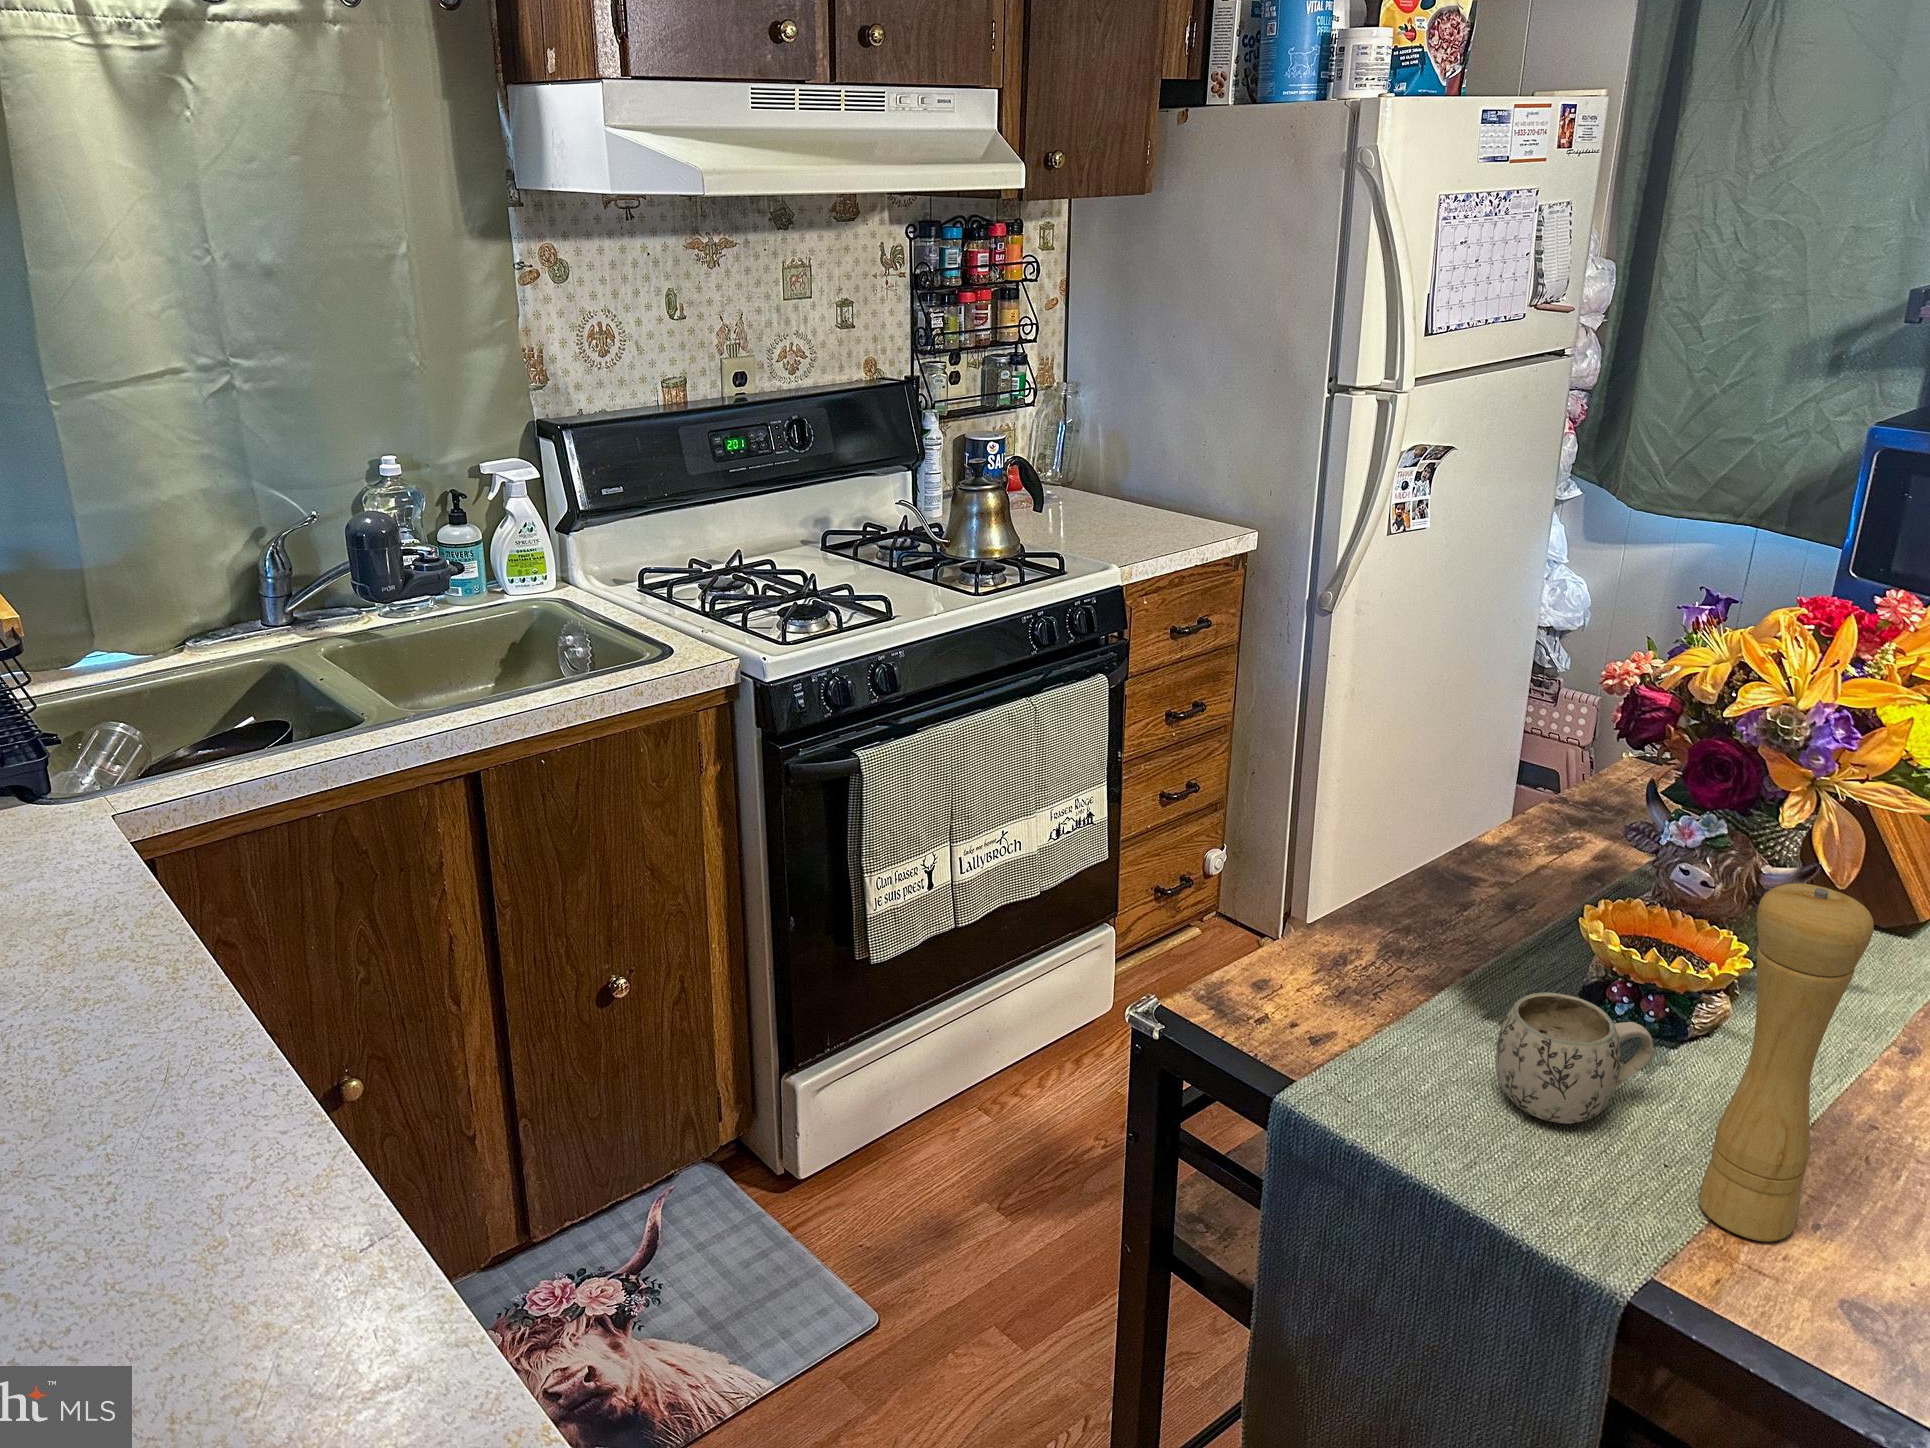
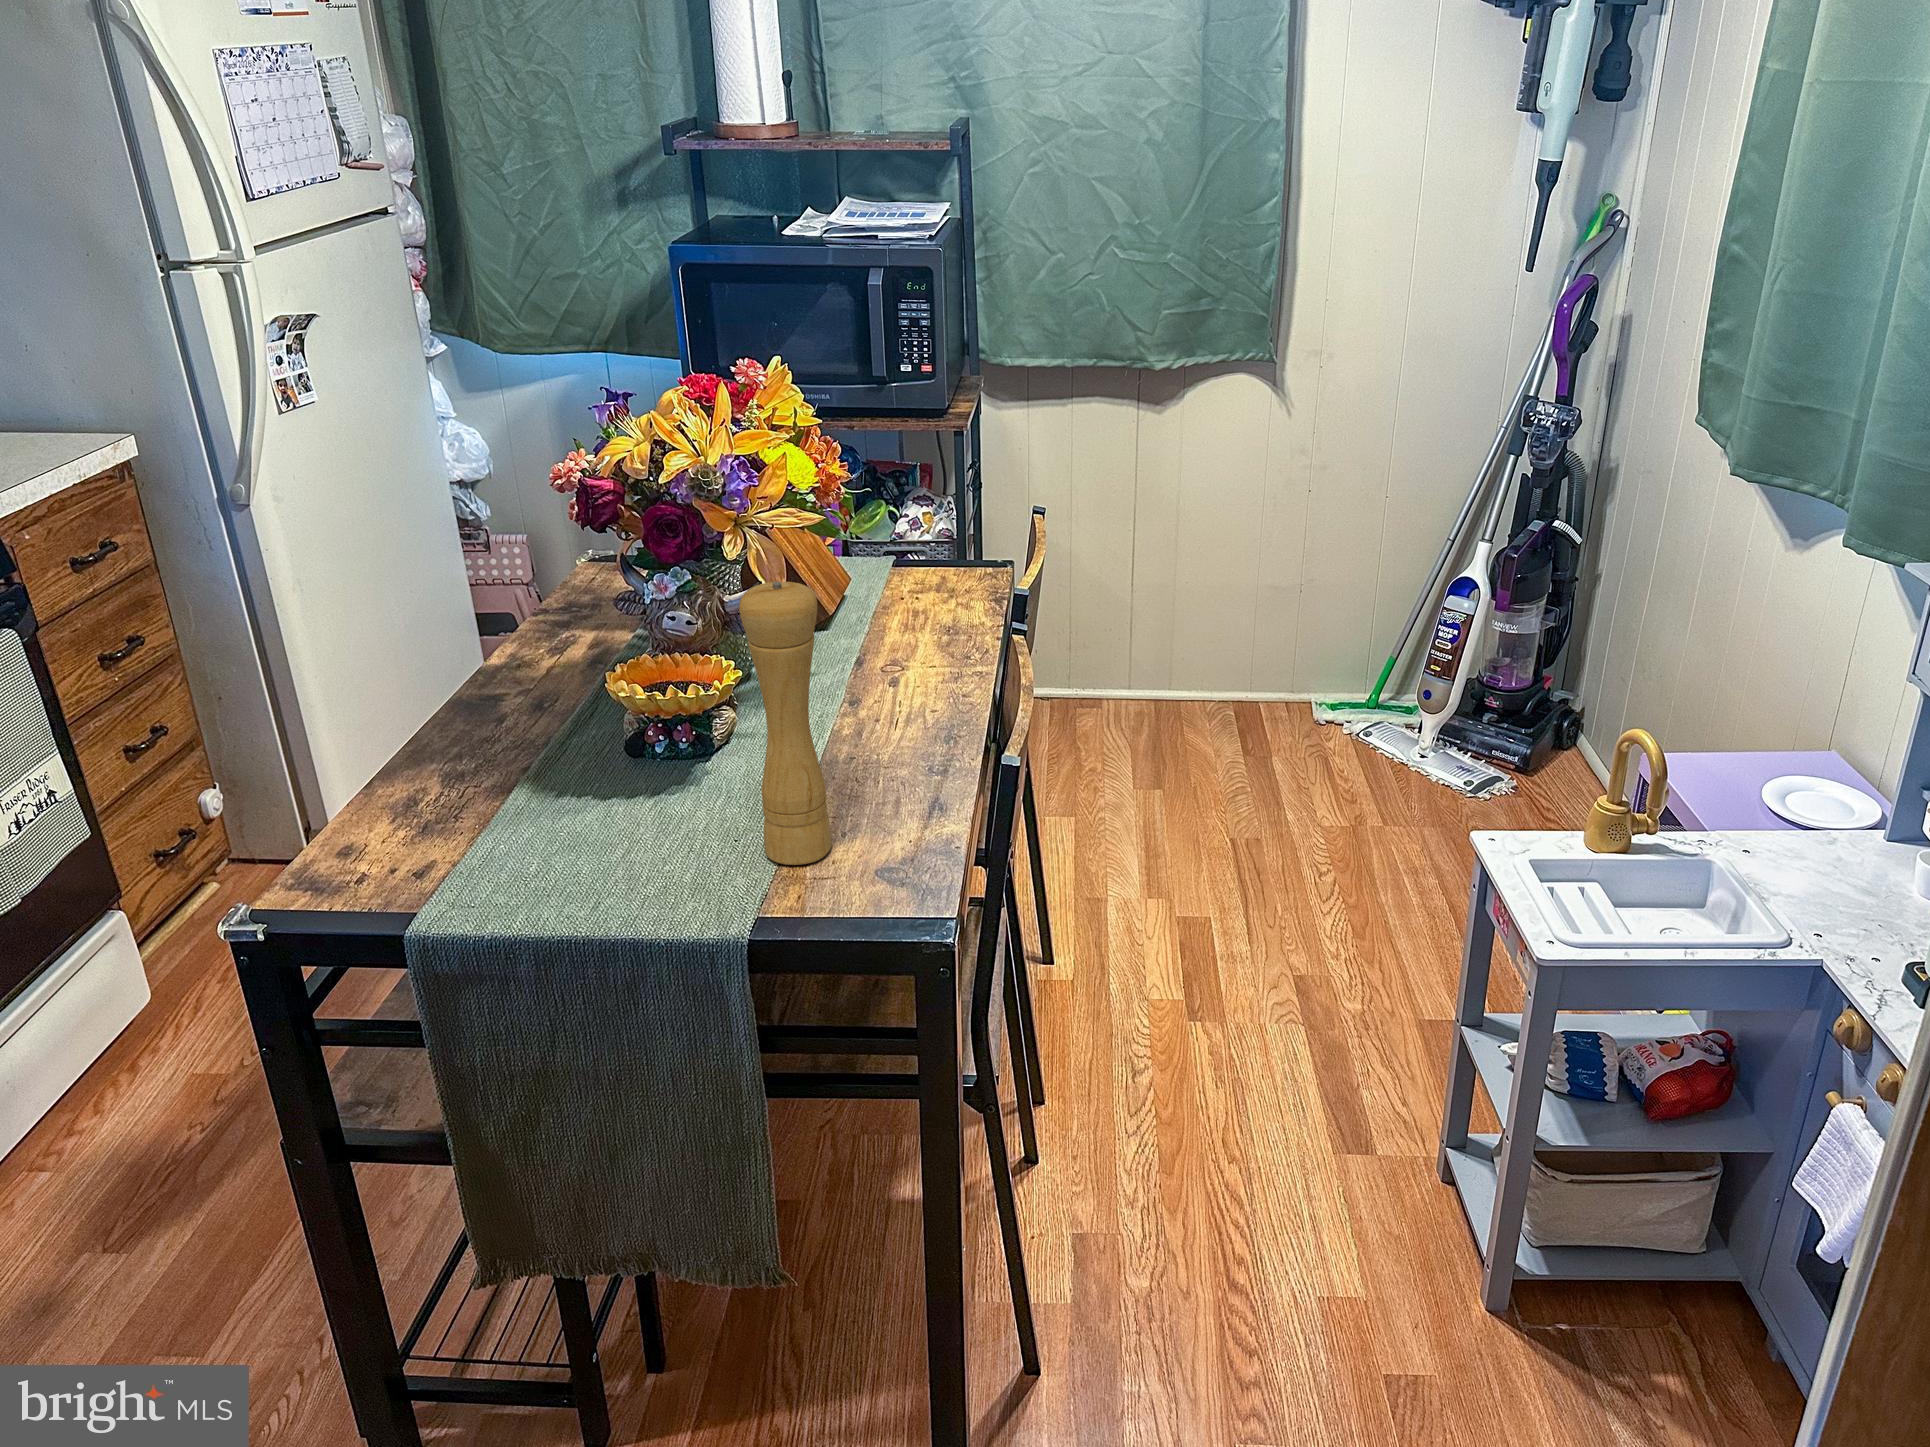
mug: present [1496,992,1655,1124] -> none [579,743,699,851]

